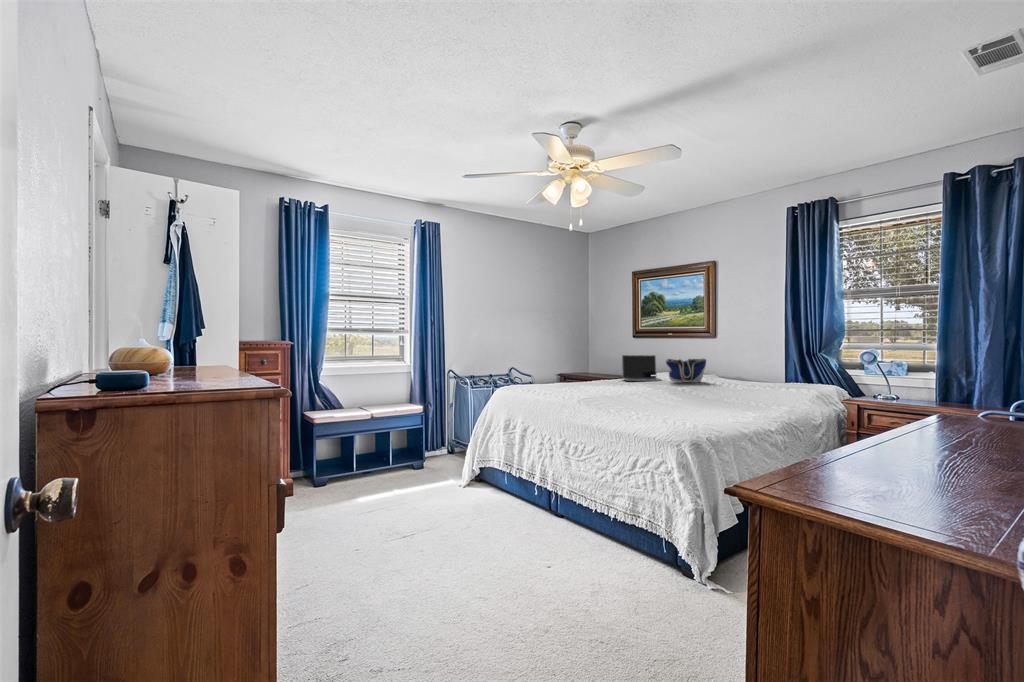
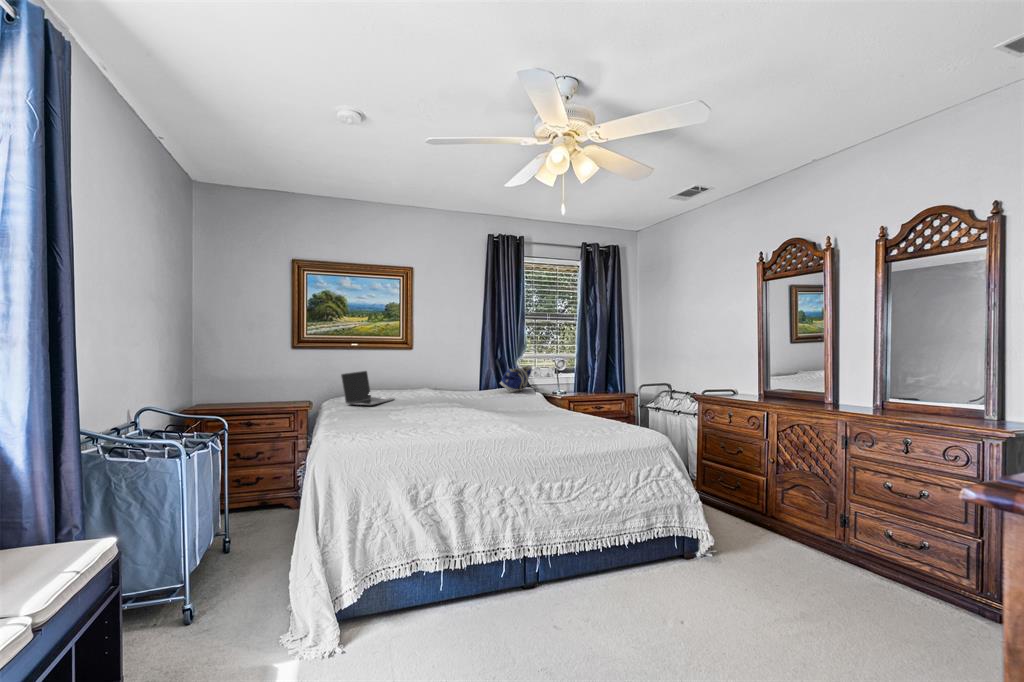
tote bag: present [666,358,706,383] -> present [500,366,532,392]

